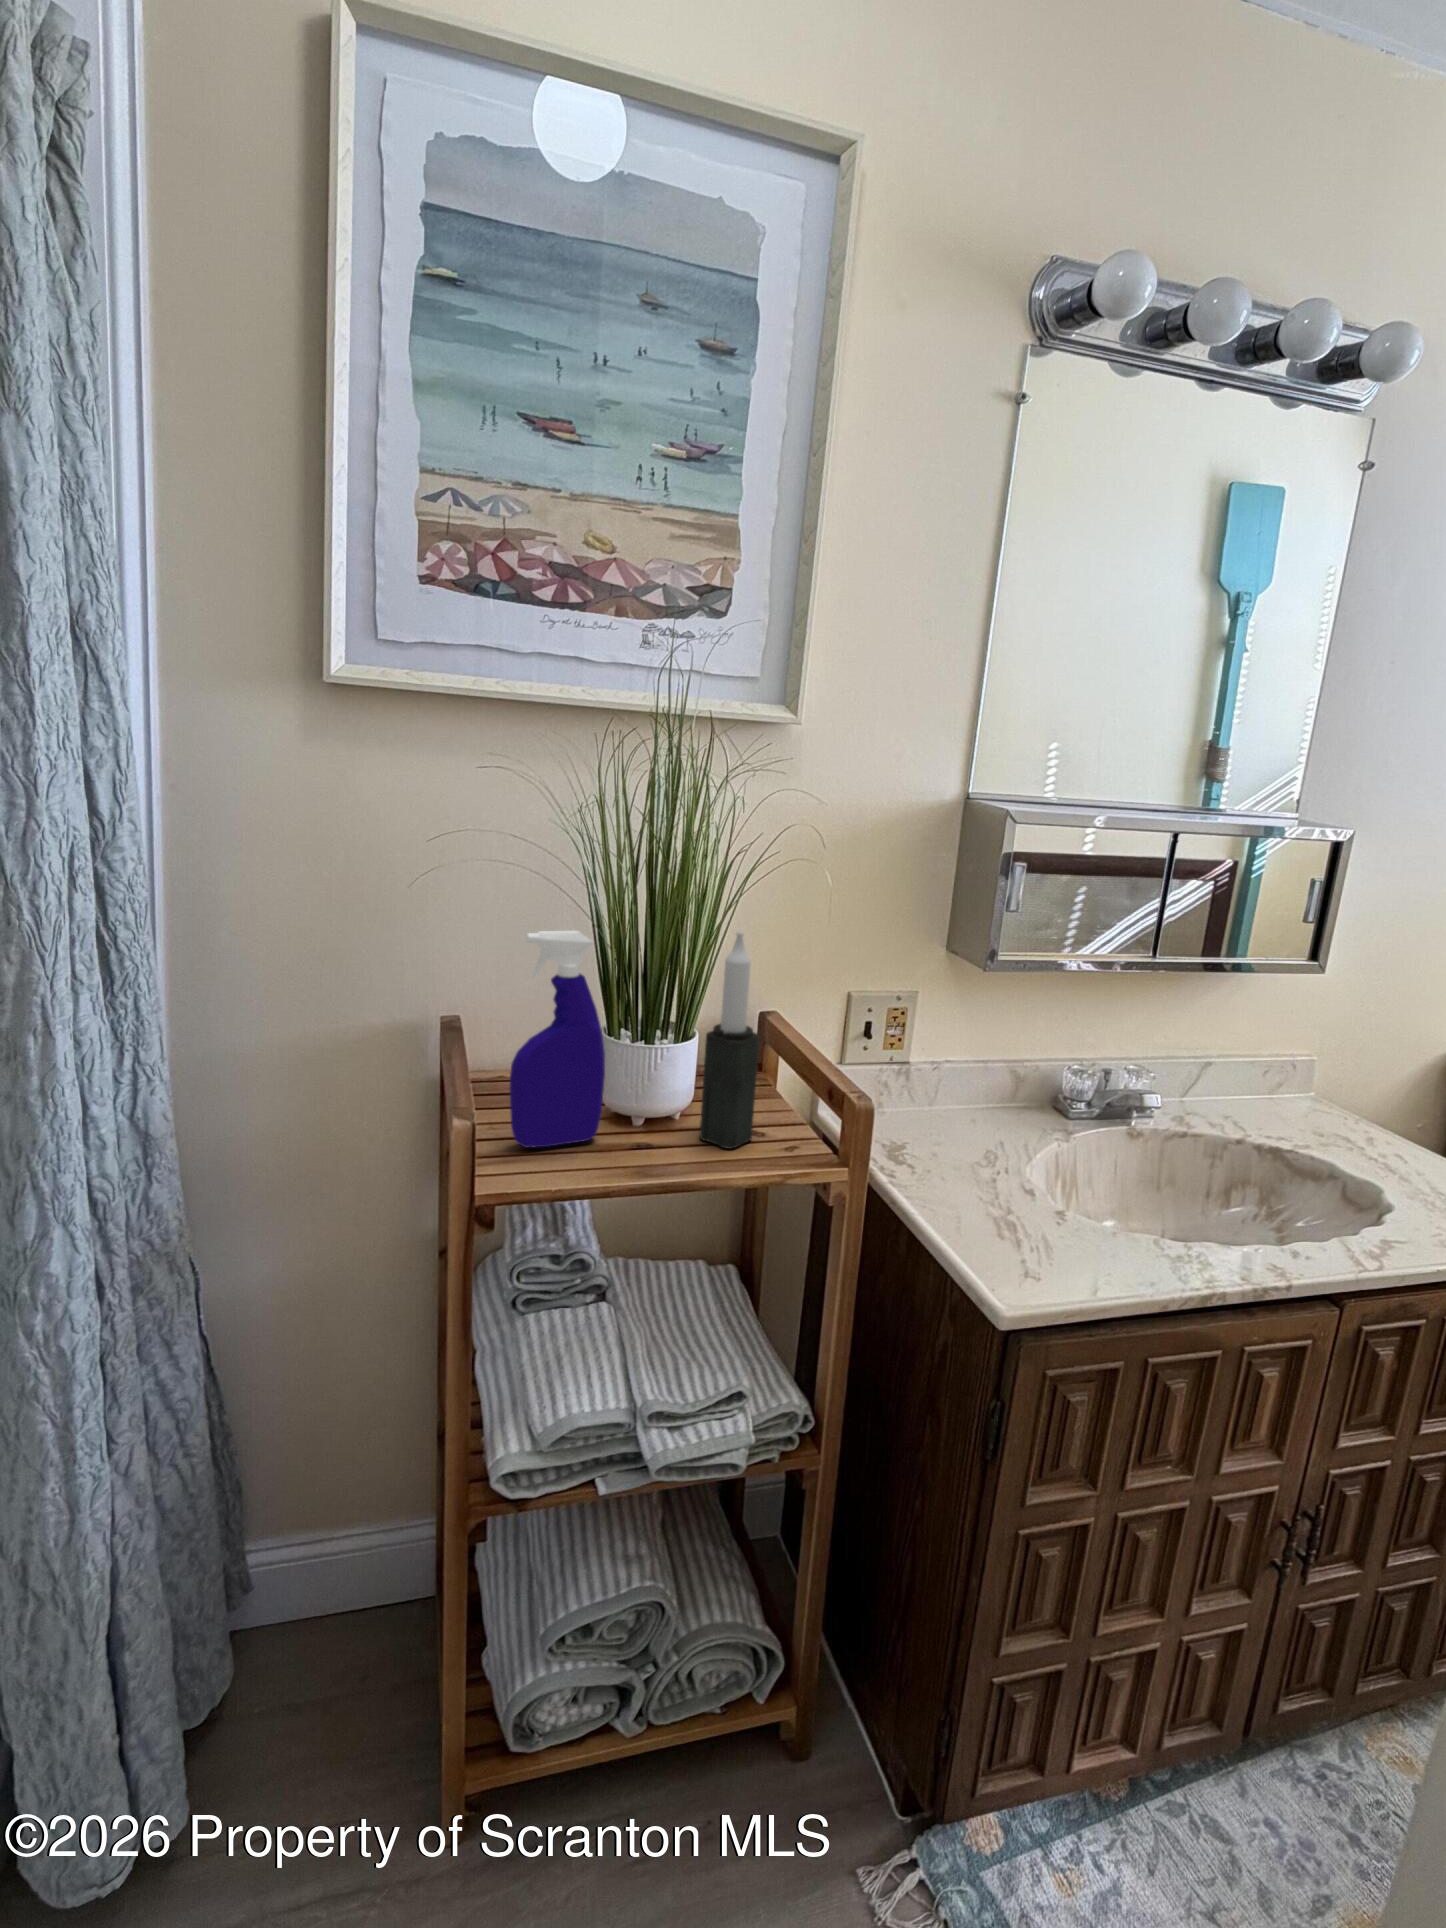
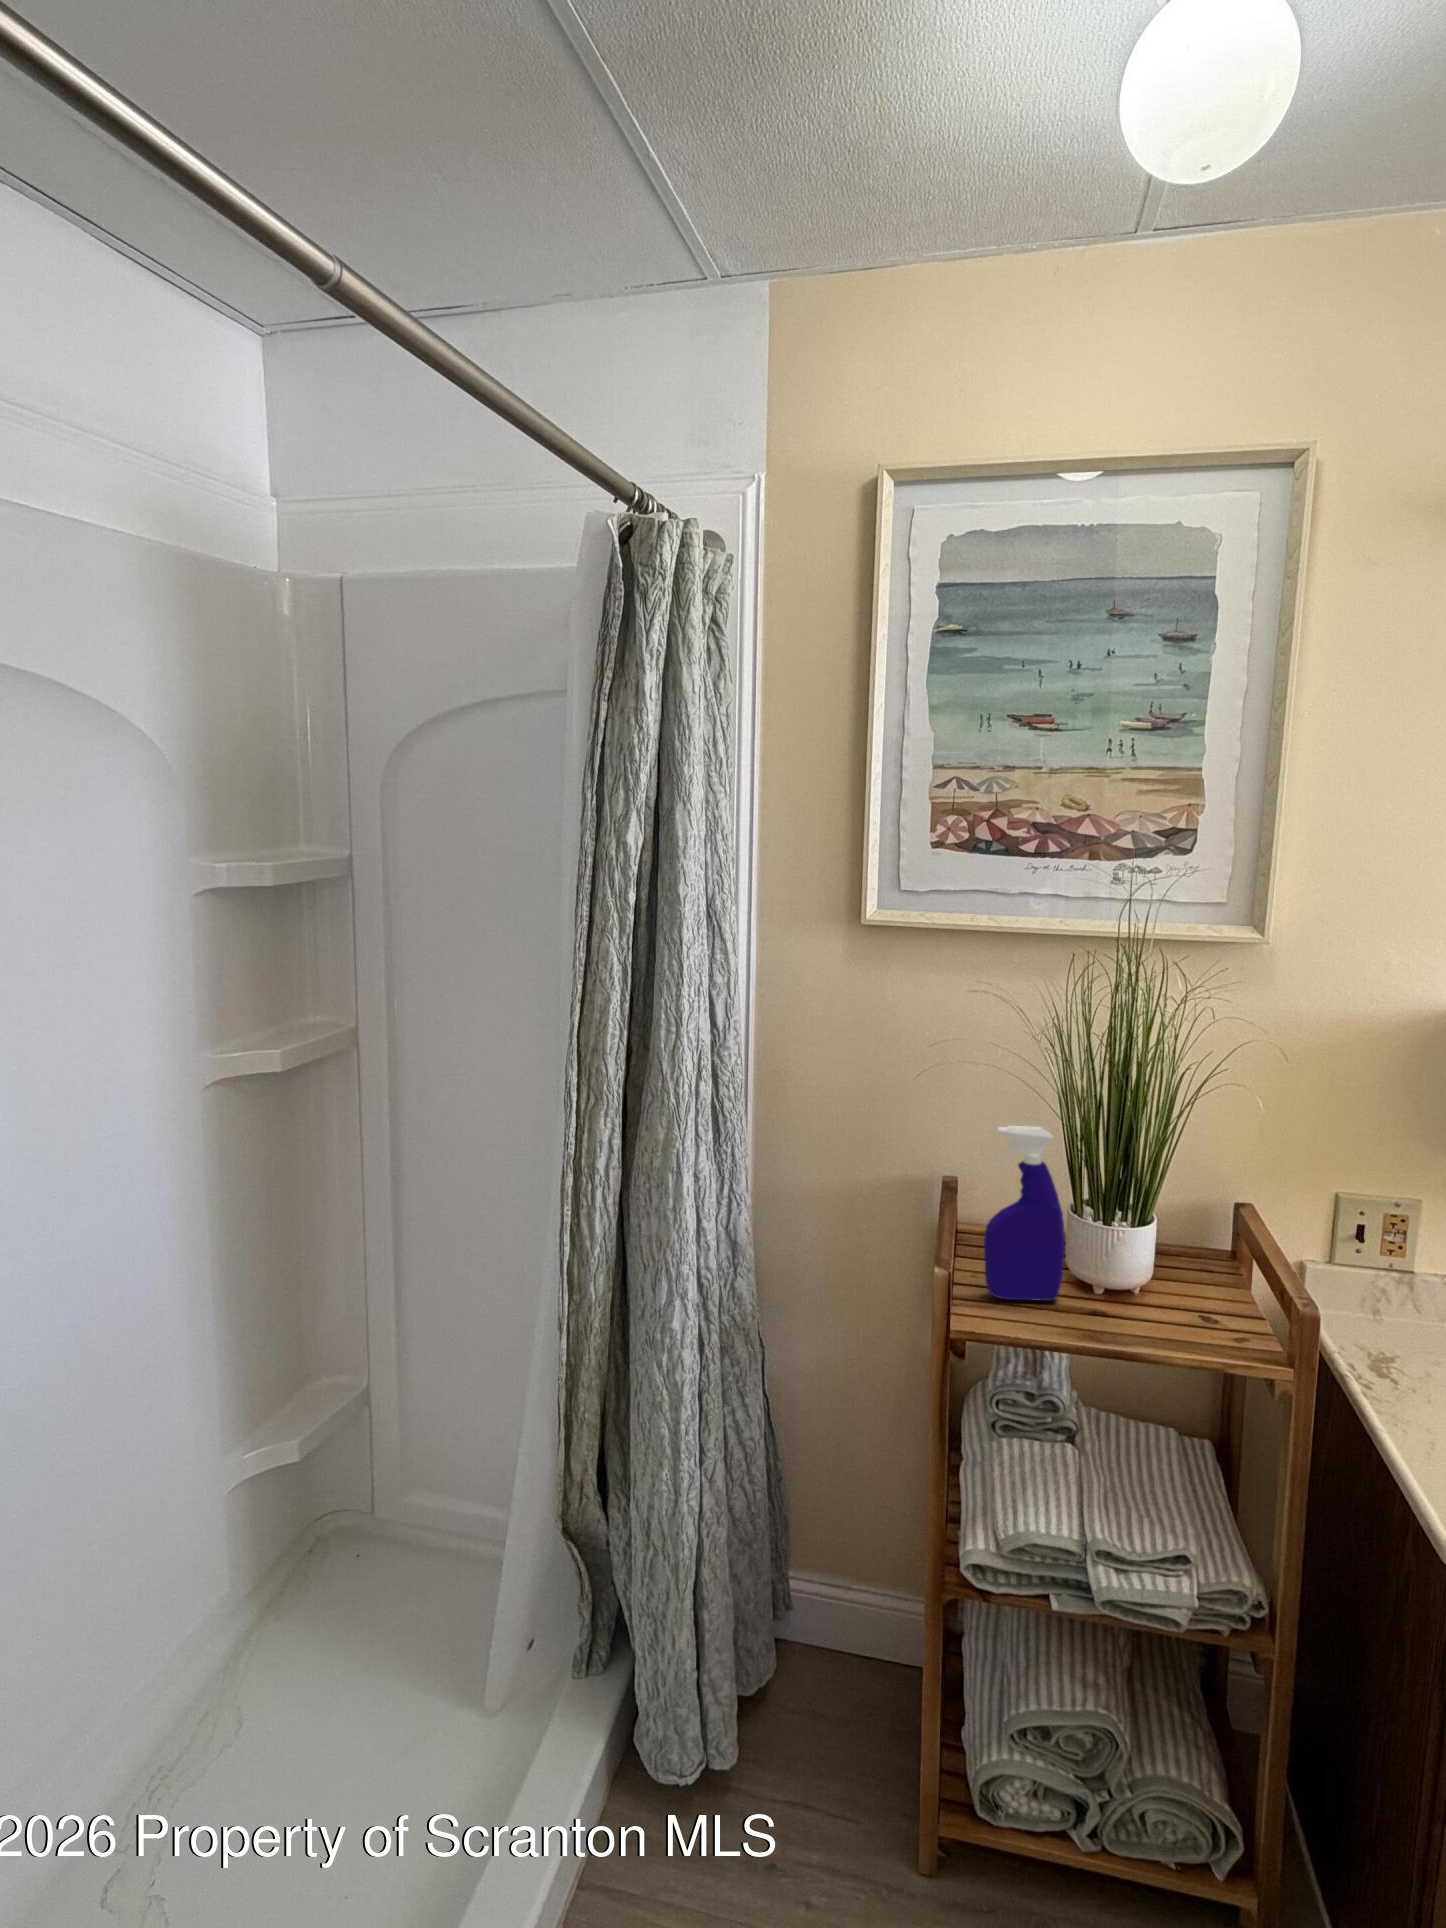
candle: present [699,931,759,1149] -> none [1152,1138,1208,1330]

